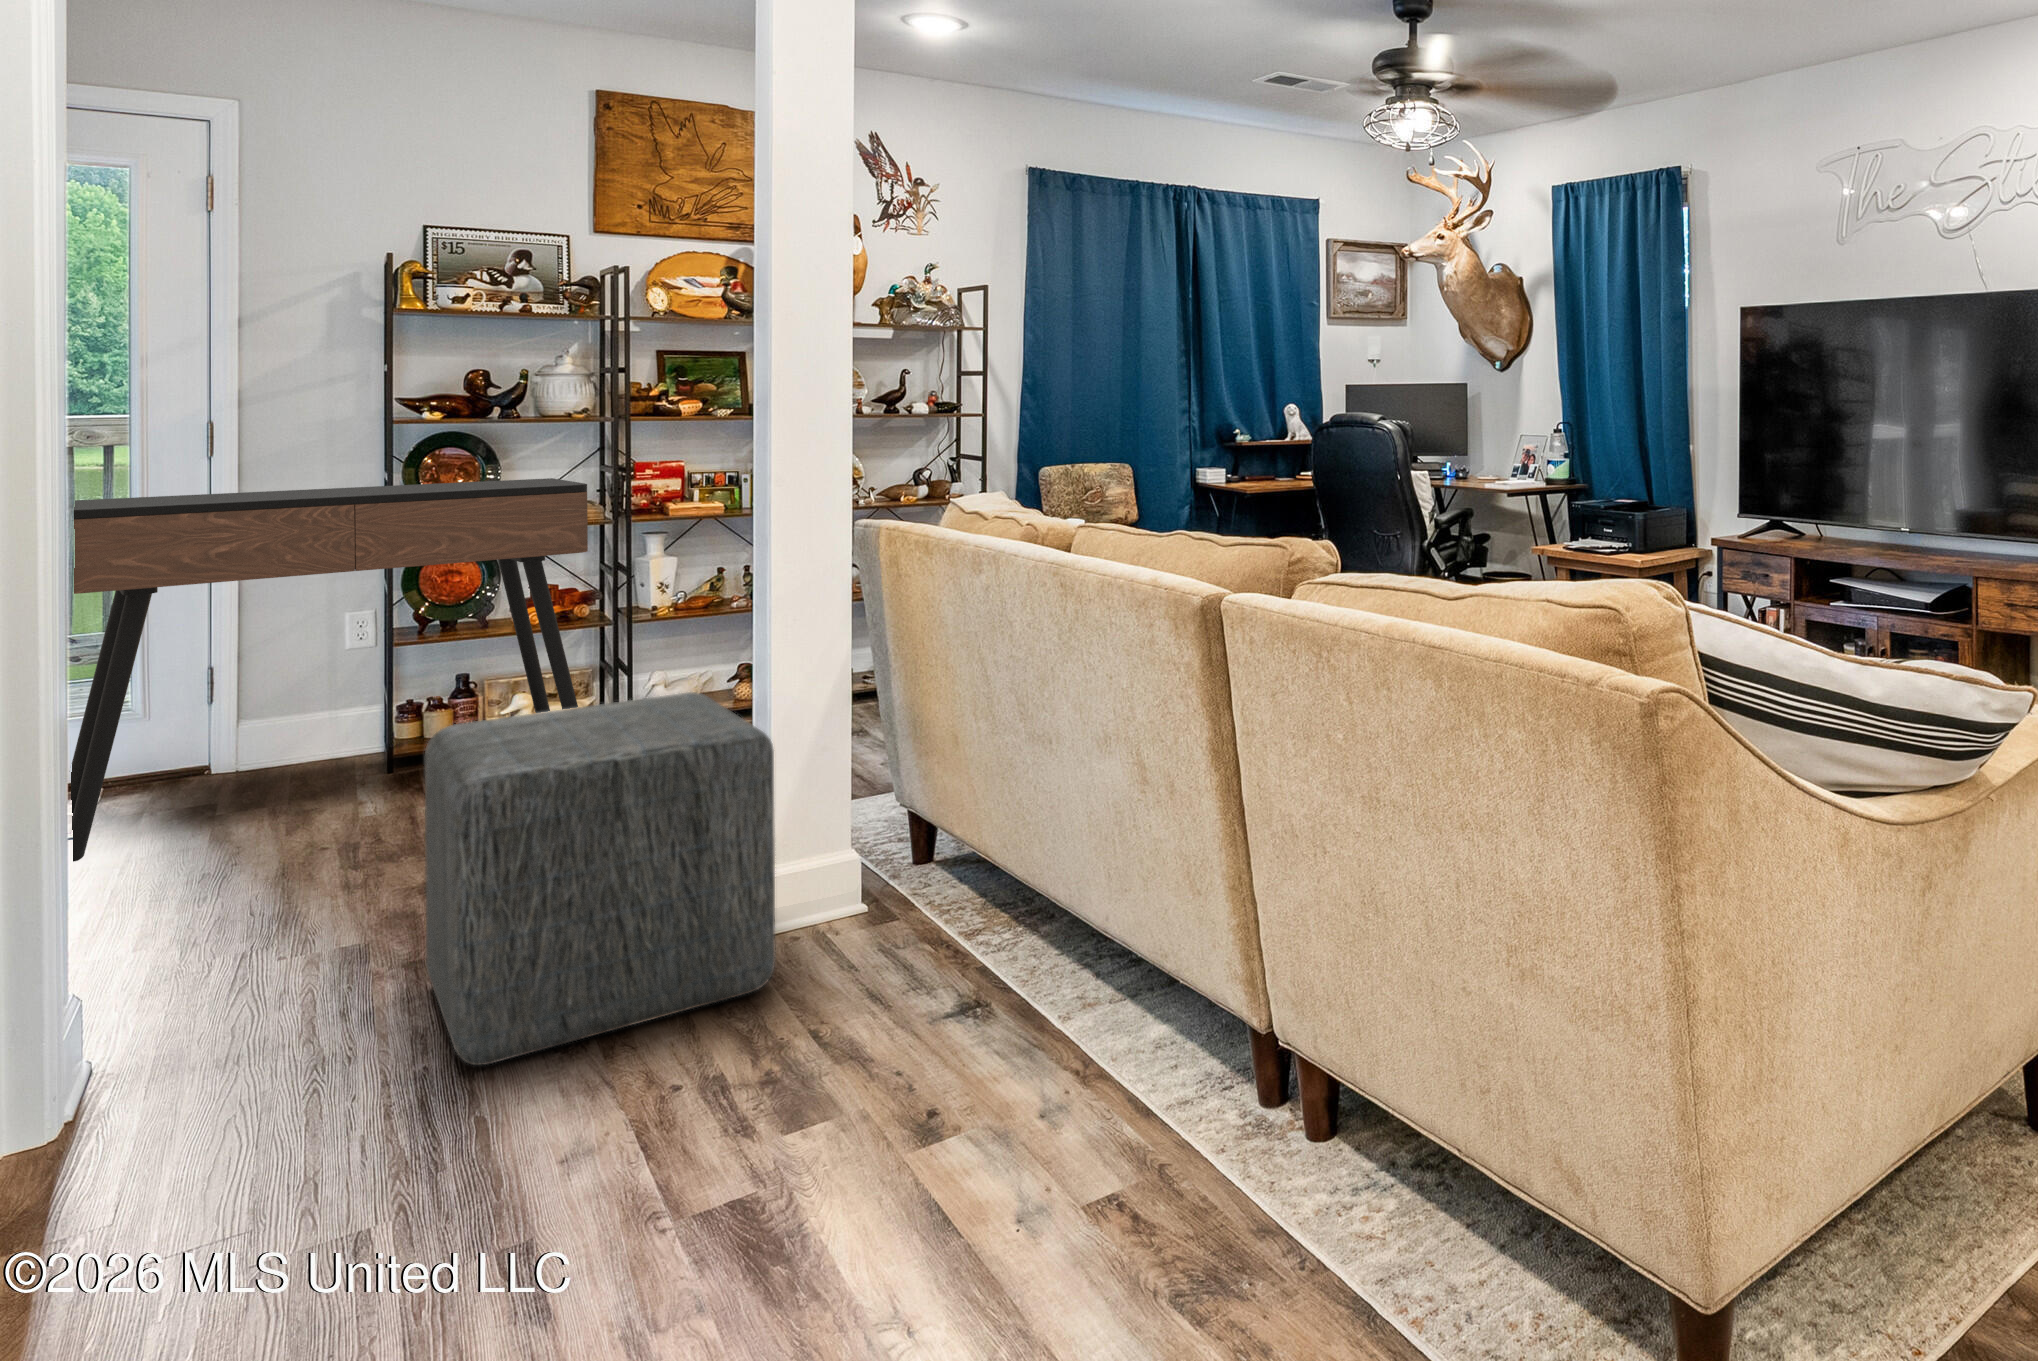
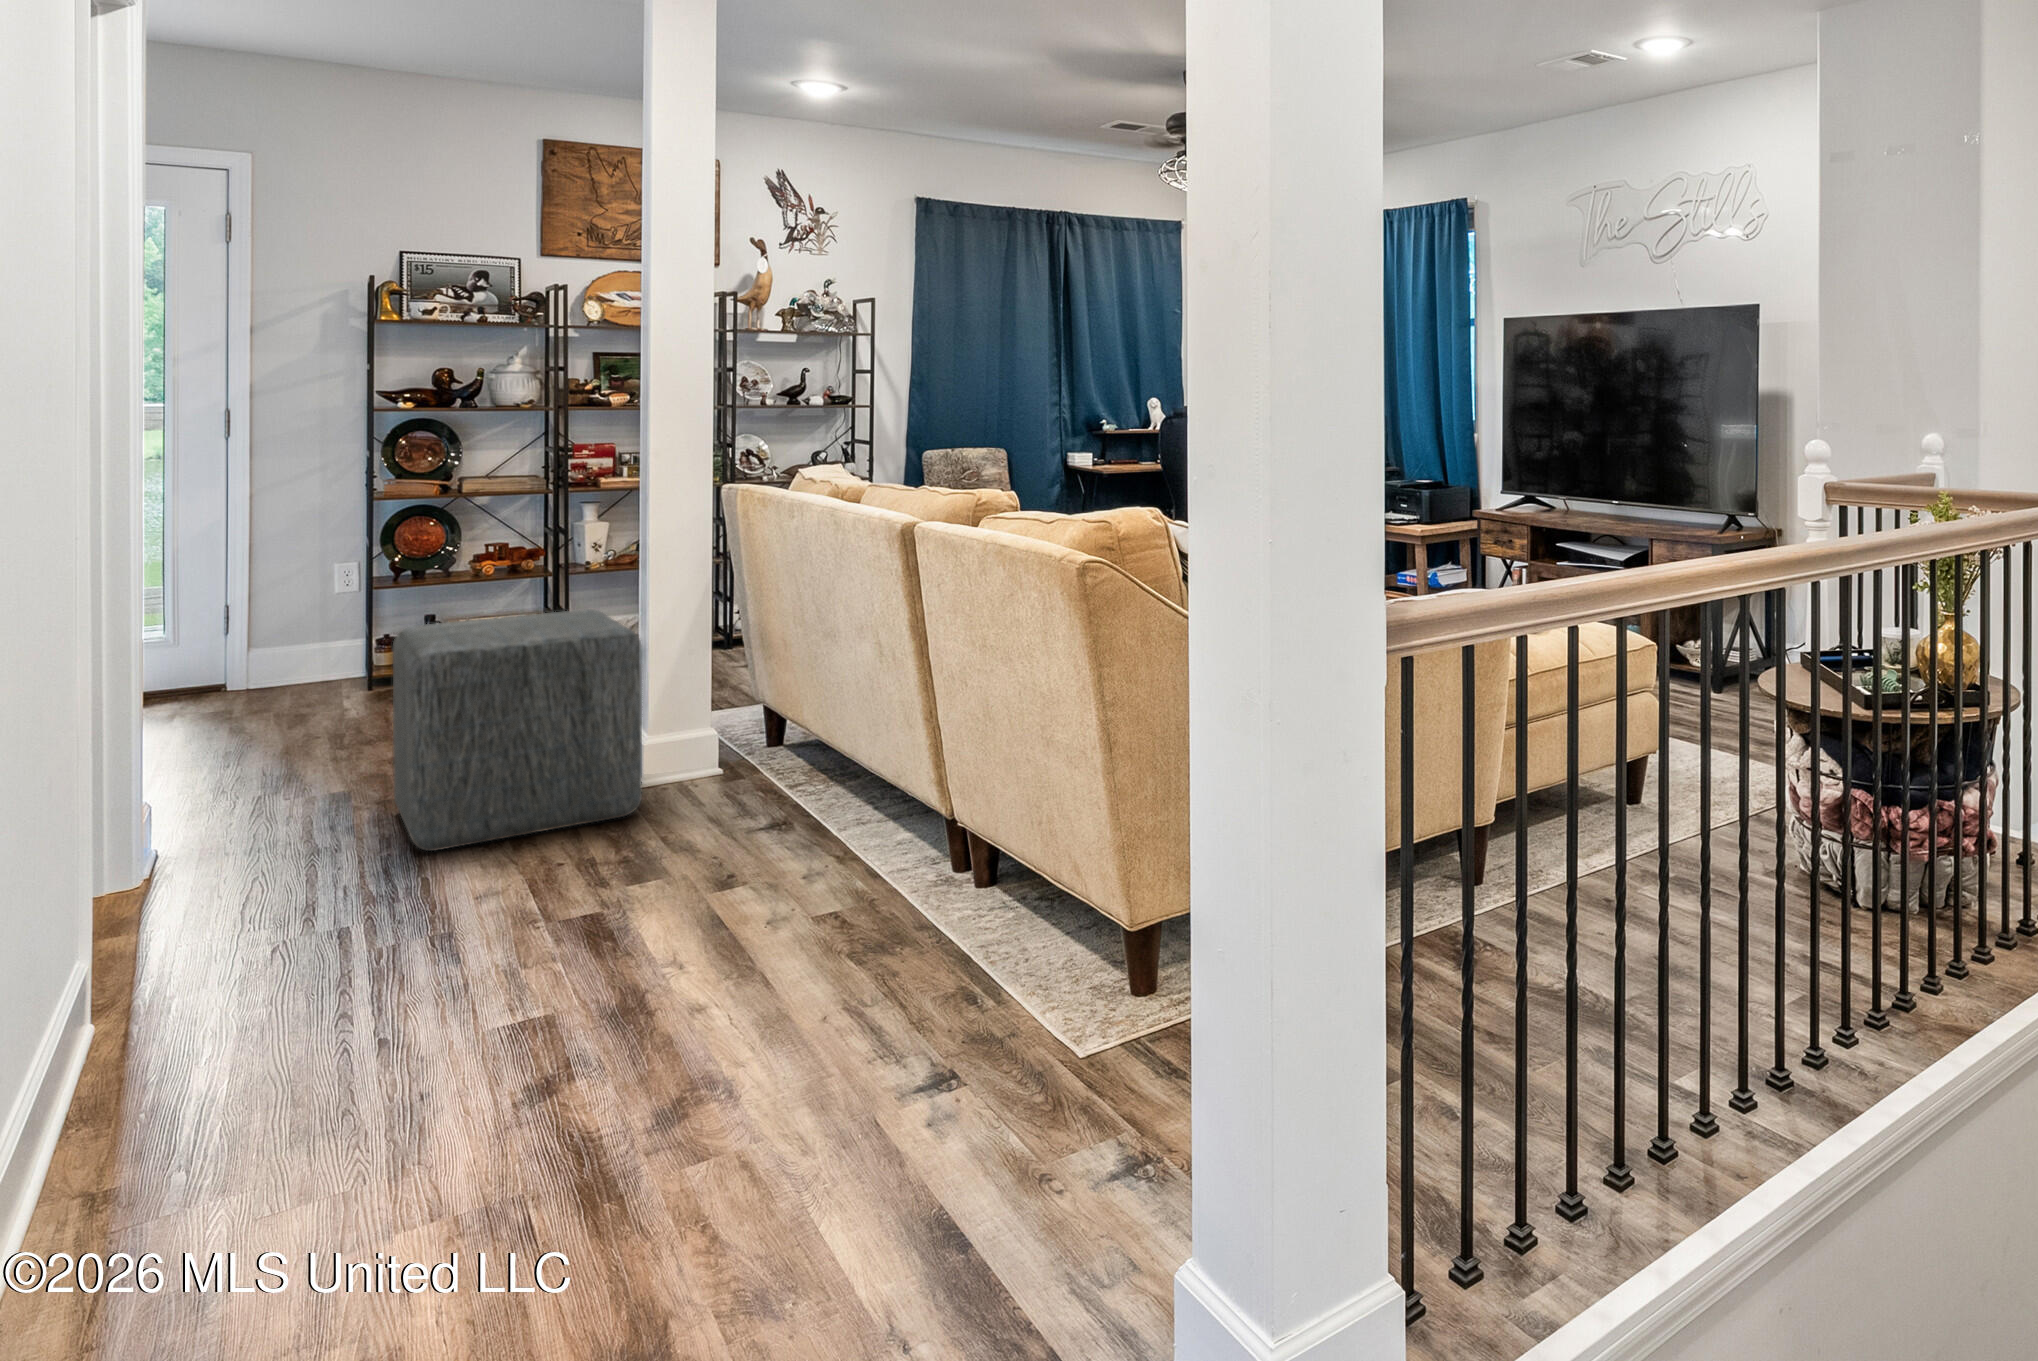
console table: present [71,478,588,862] -> none [112,457,532,743]

